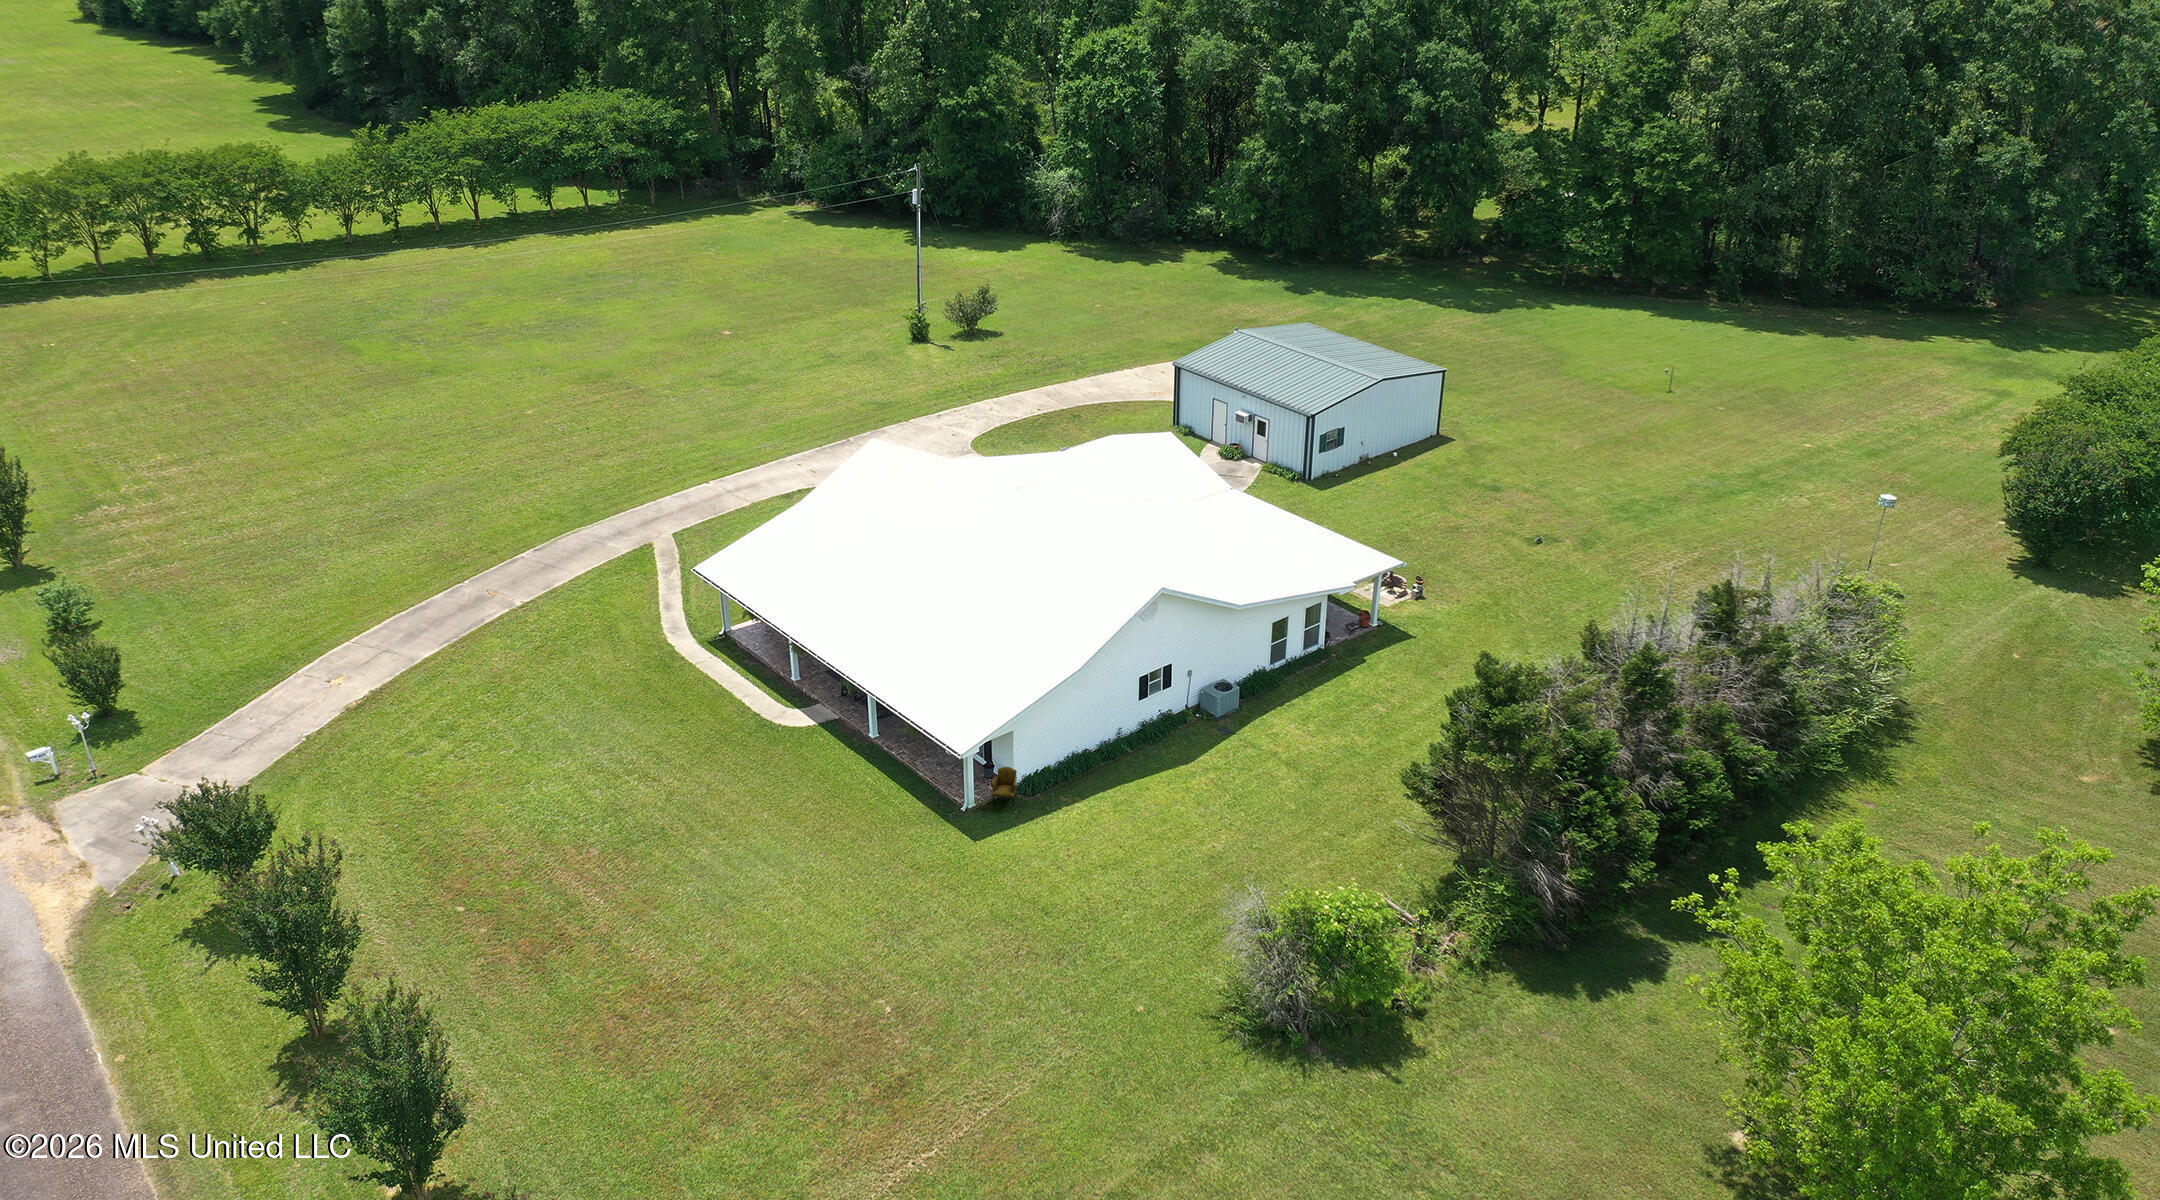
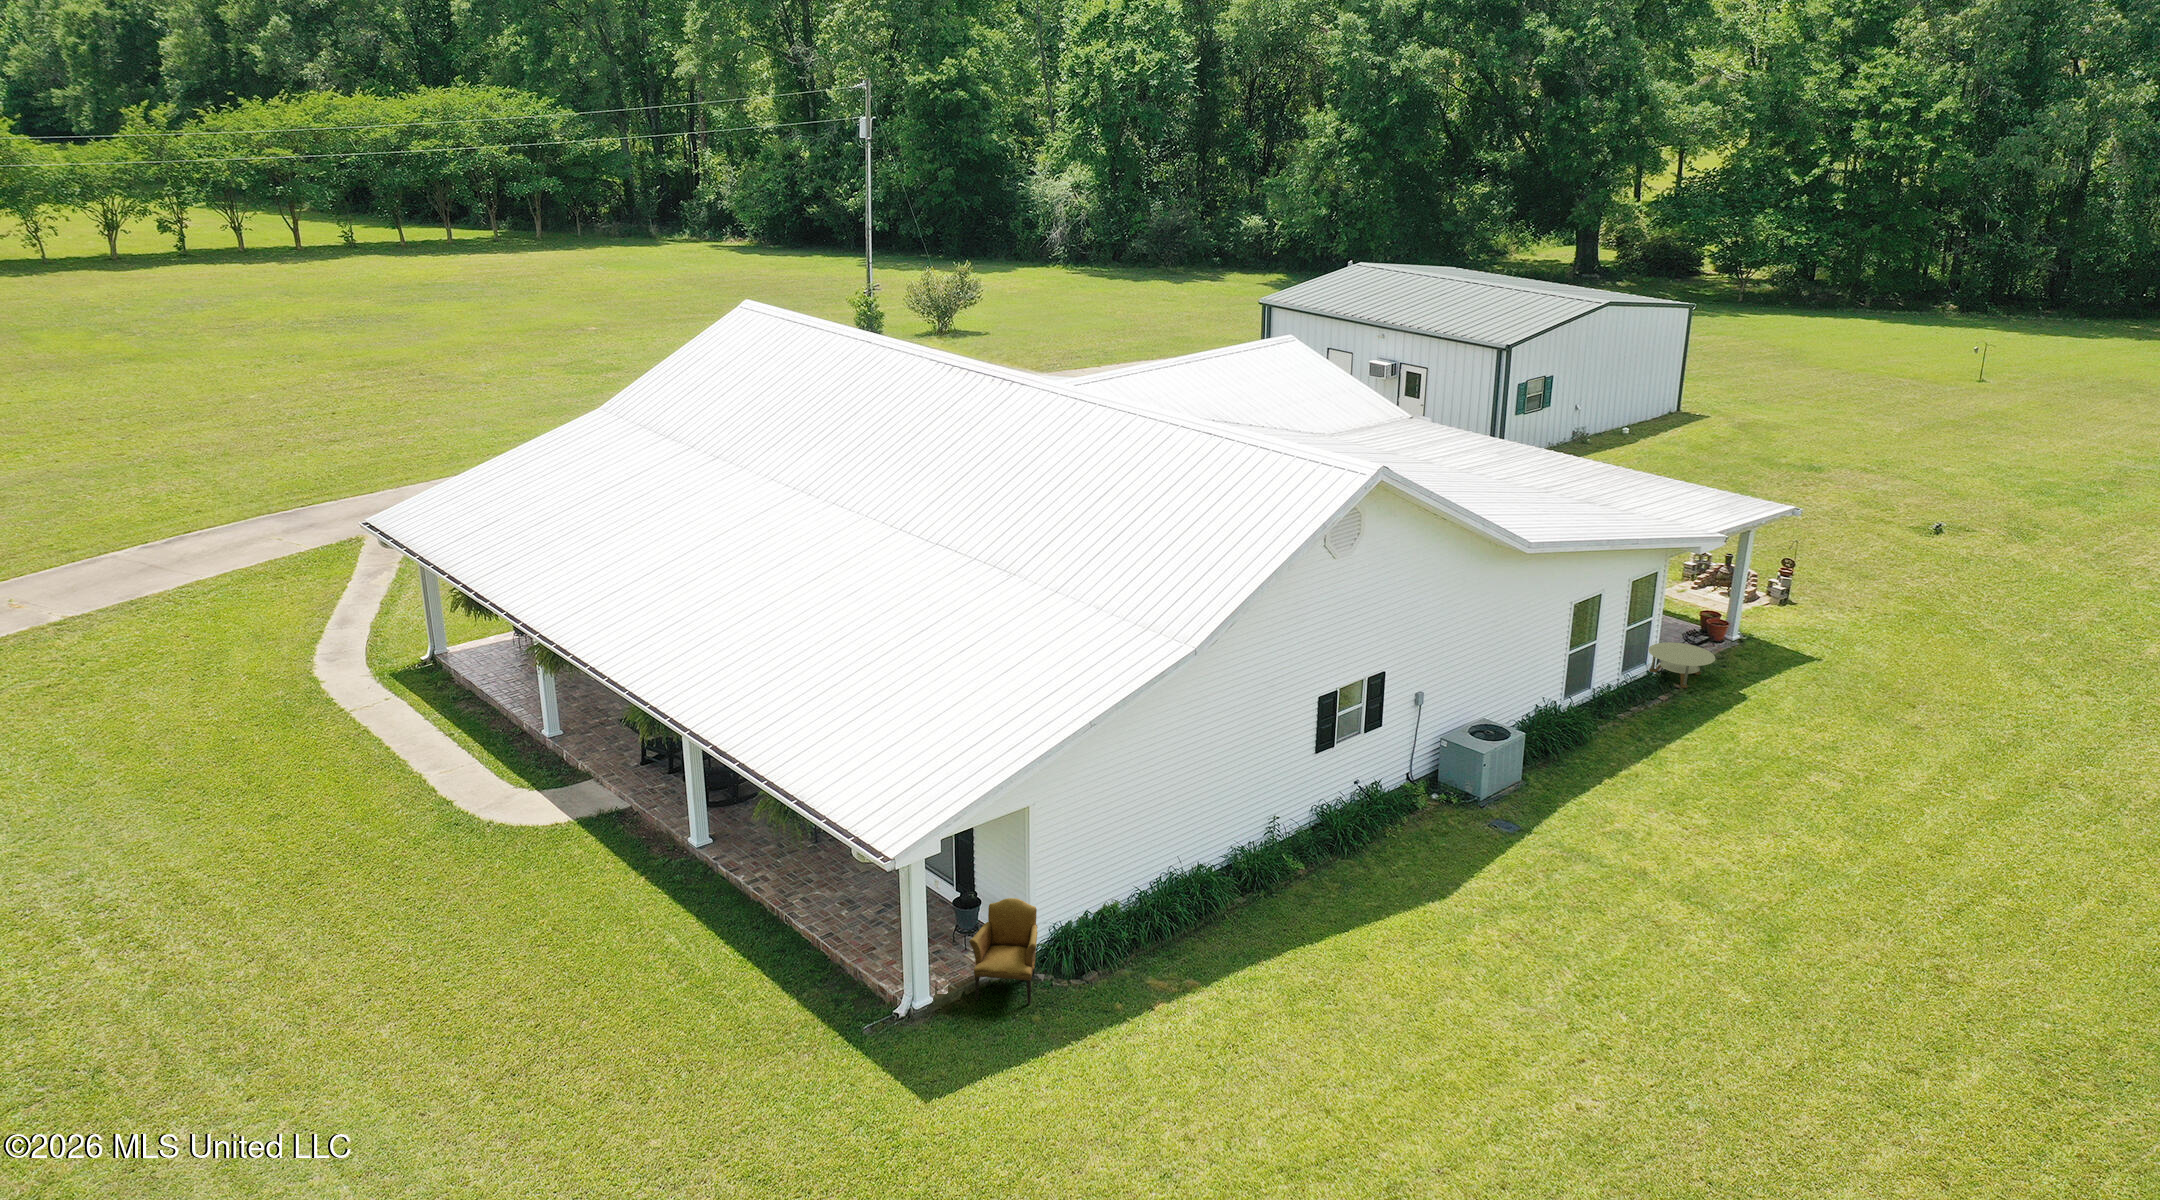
round table: none [1323,631,1354,656] -> present [1648,642,1715,688]

